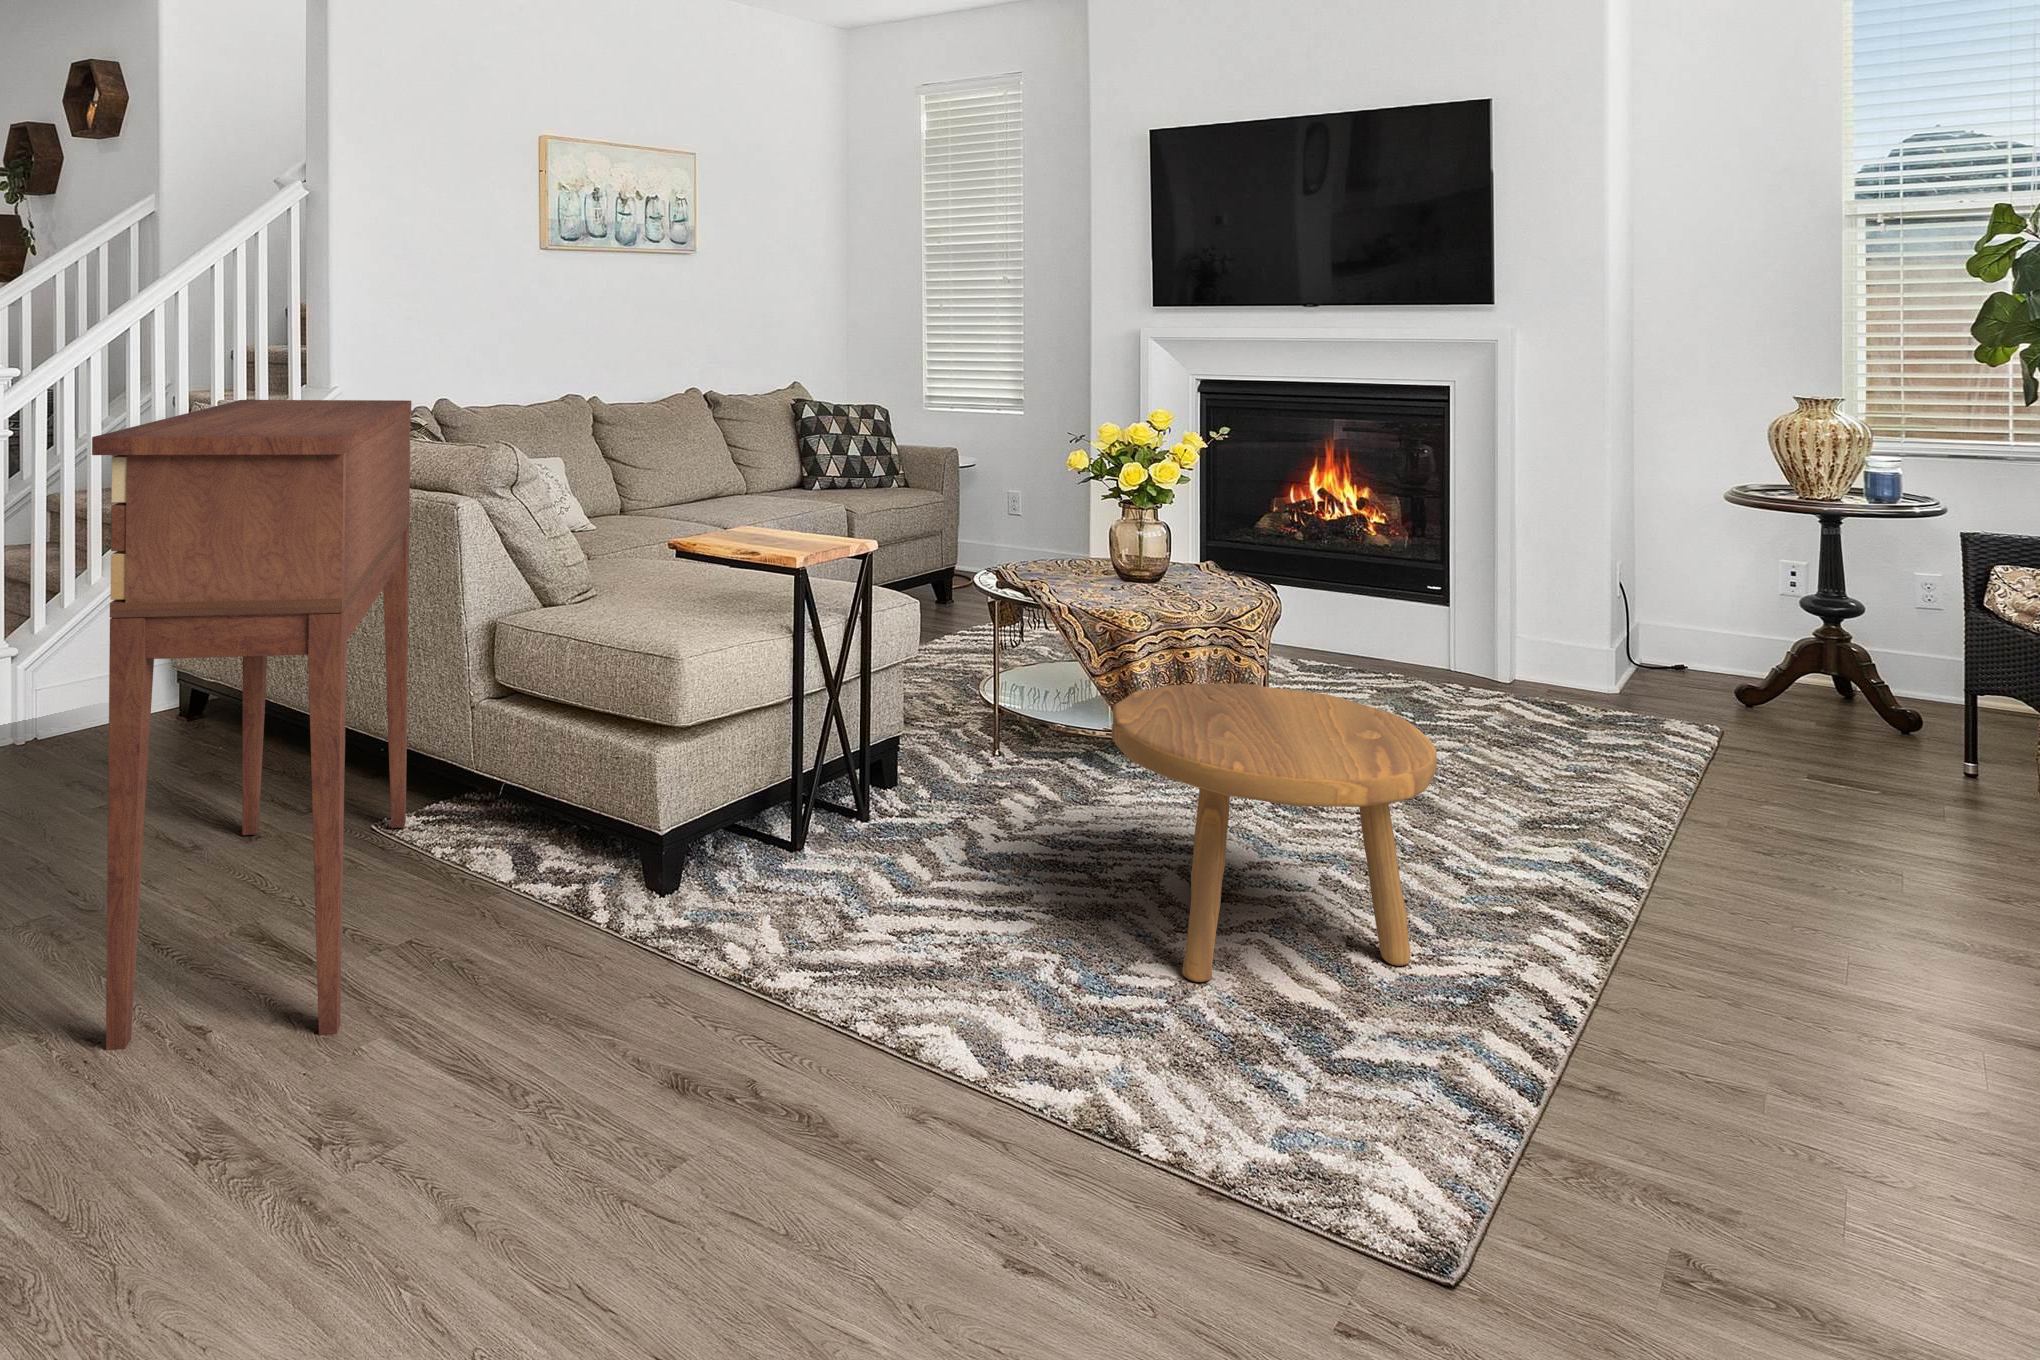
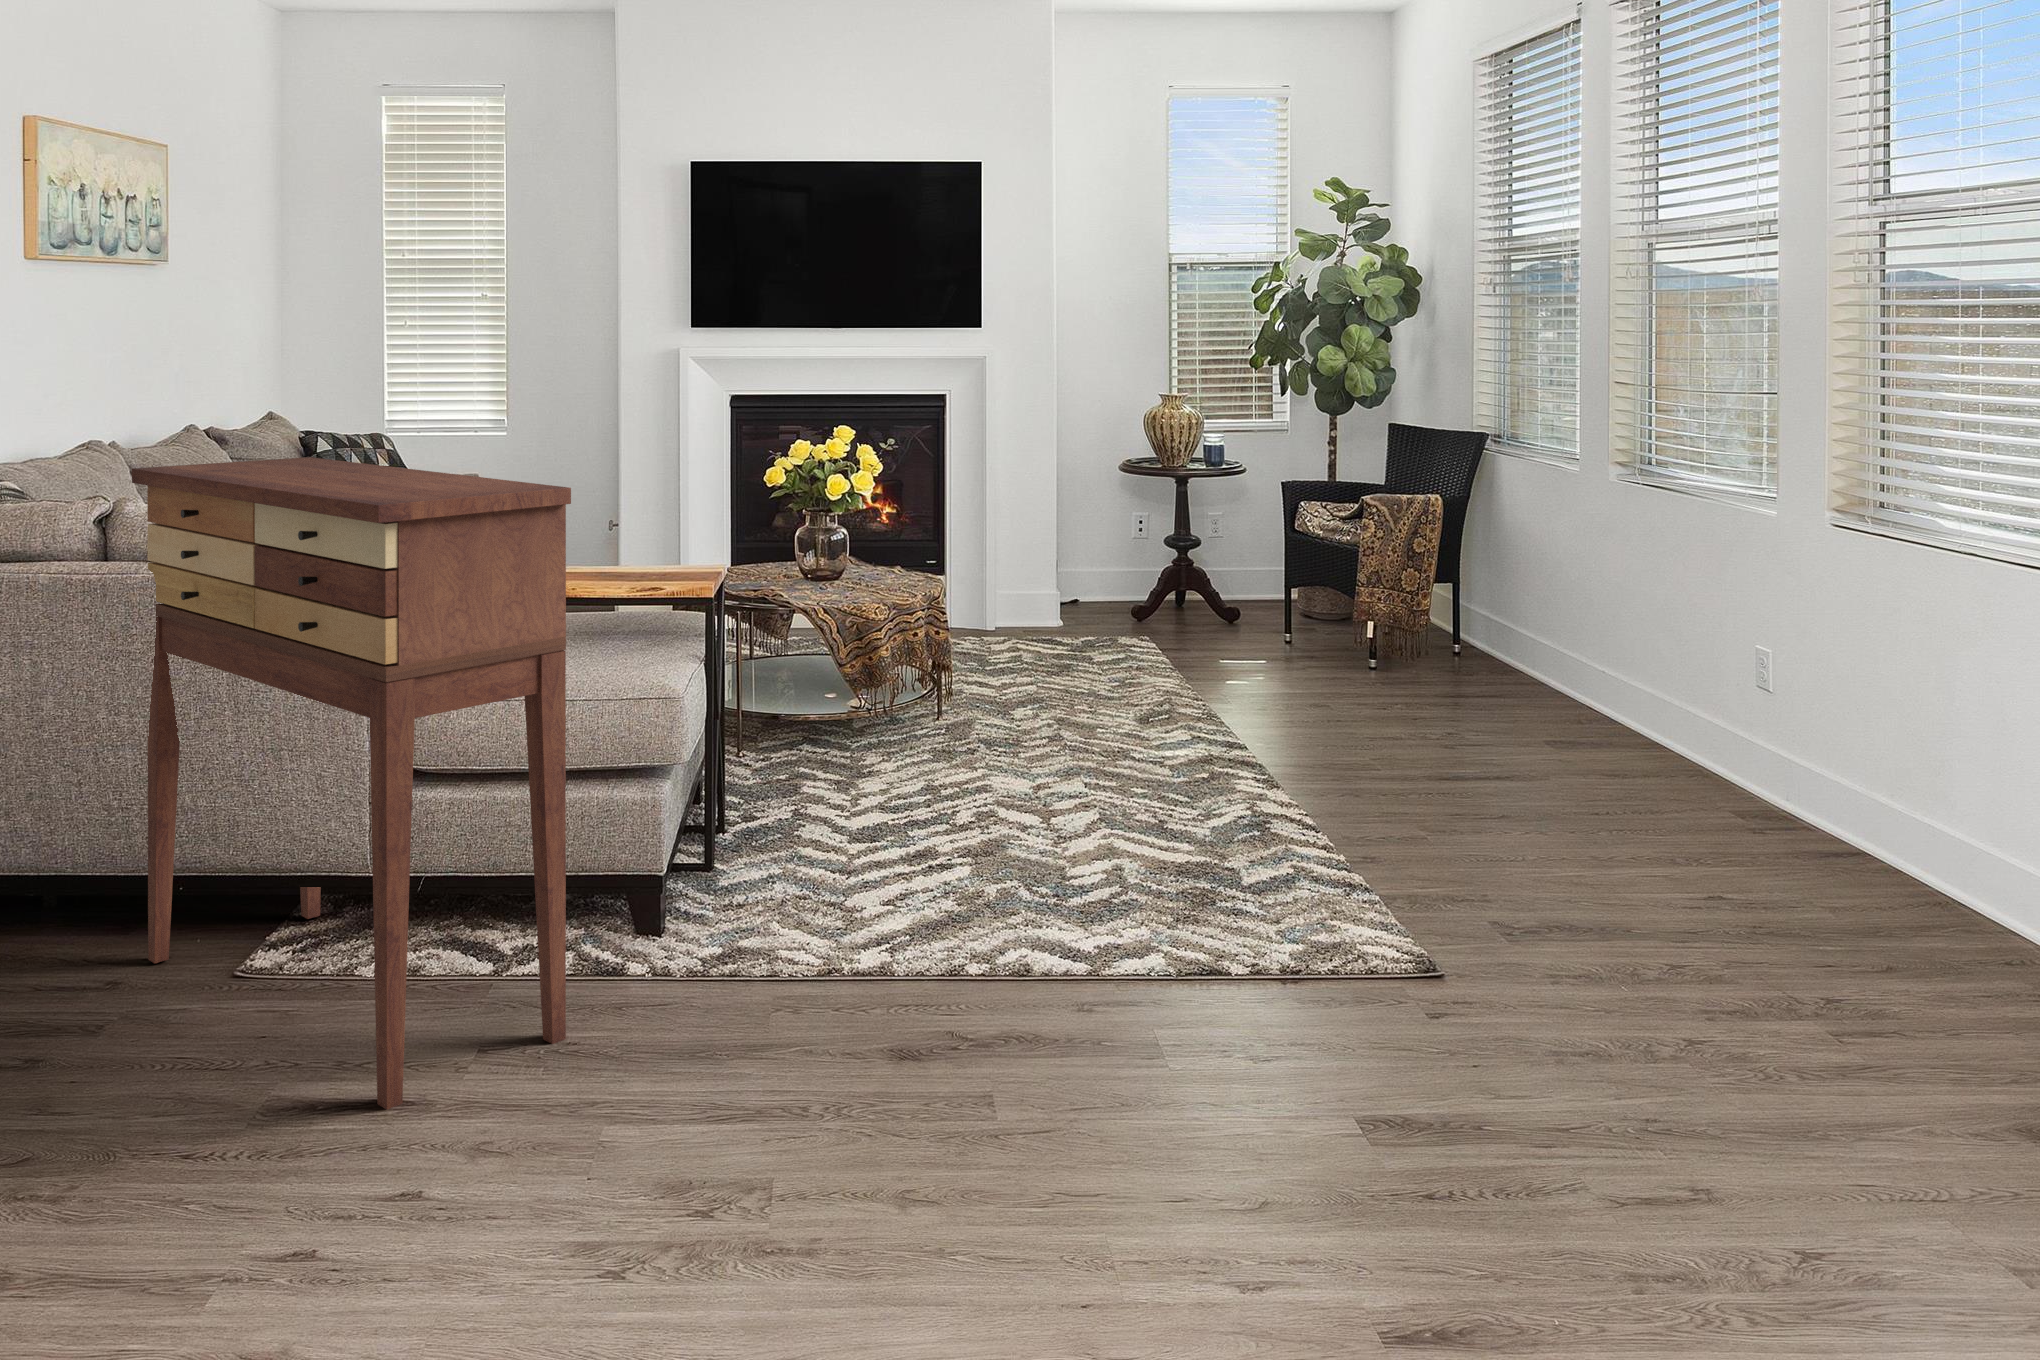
footstool: present [1111,683,1437,982] -> none [966,632,1194,844]

